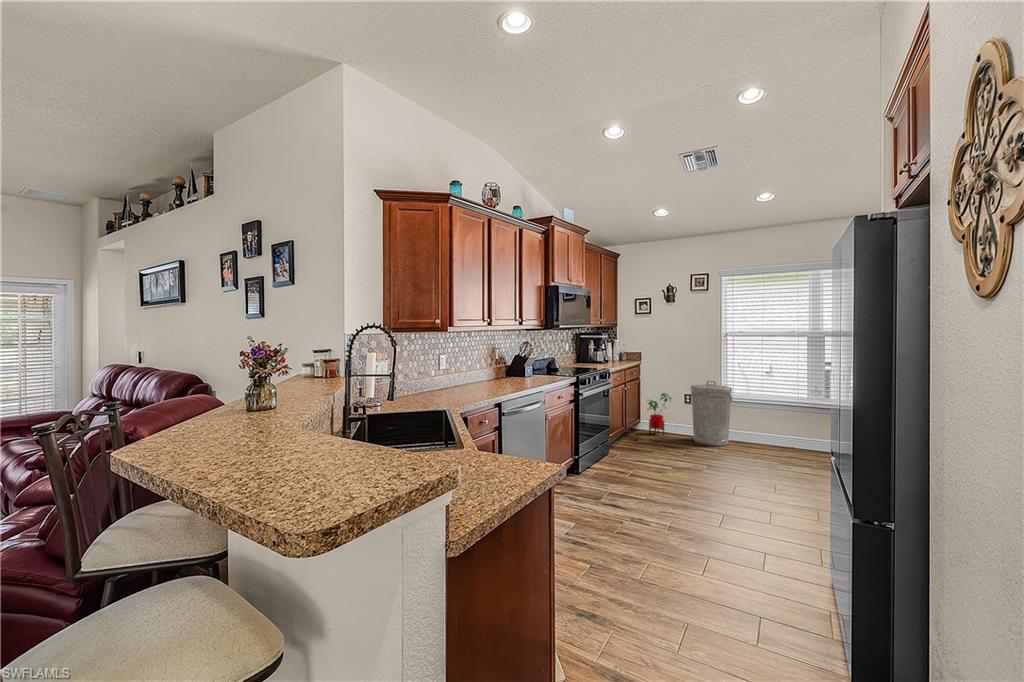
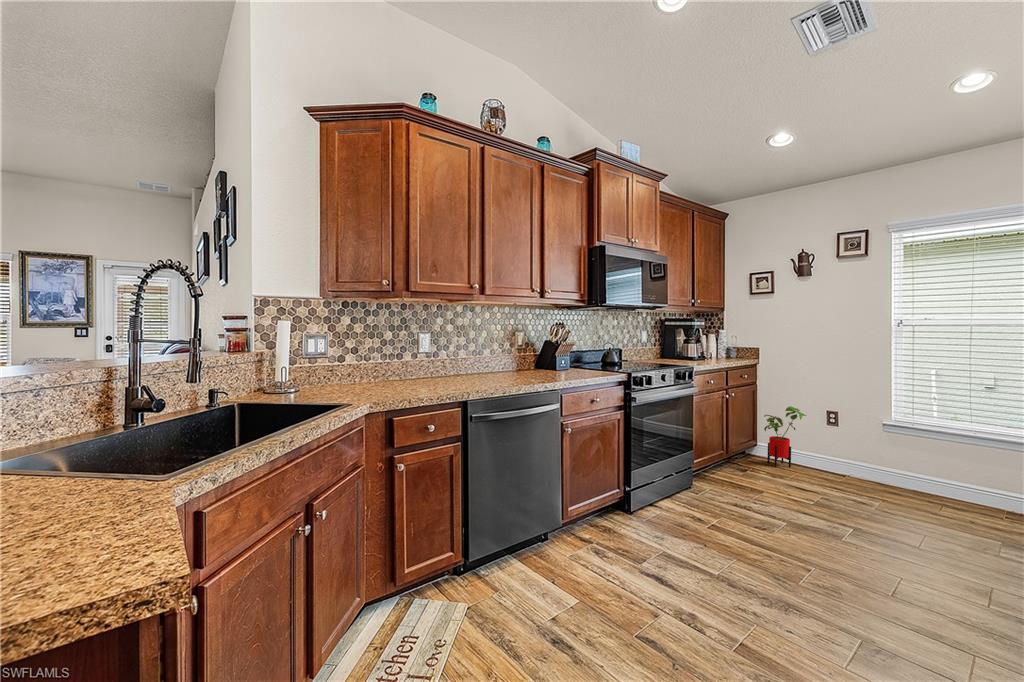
trash can: present [691,381,732,446] -> none [834,392,908,494]

